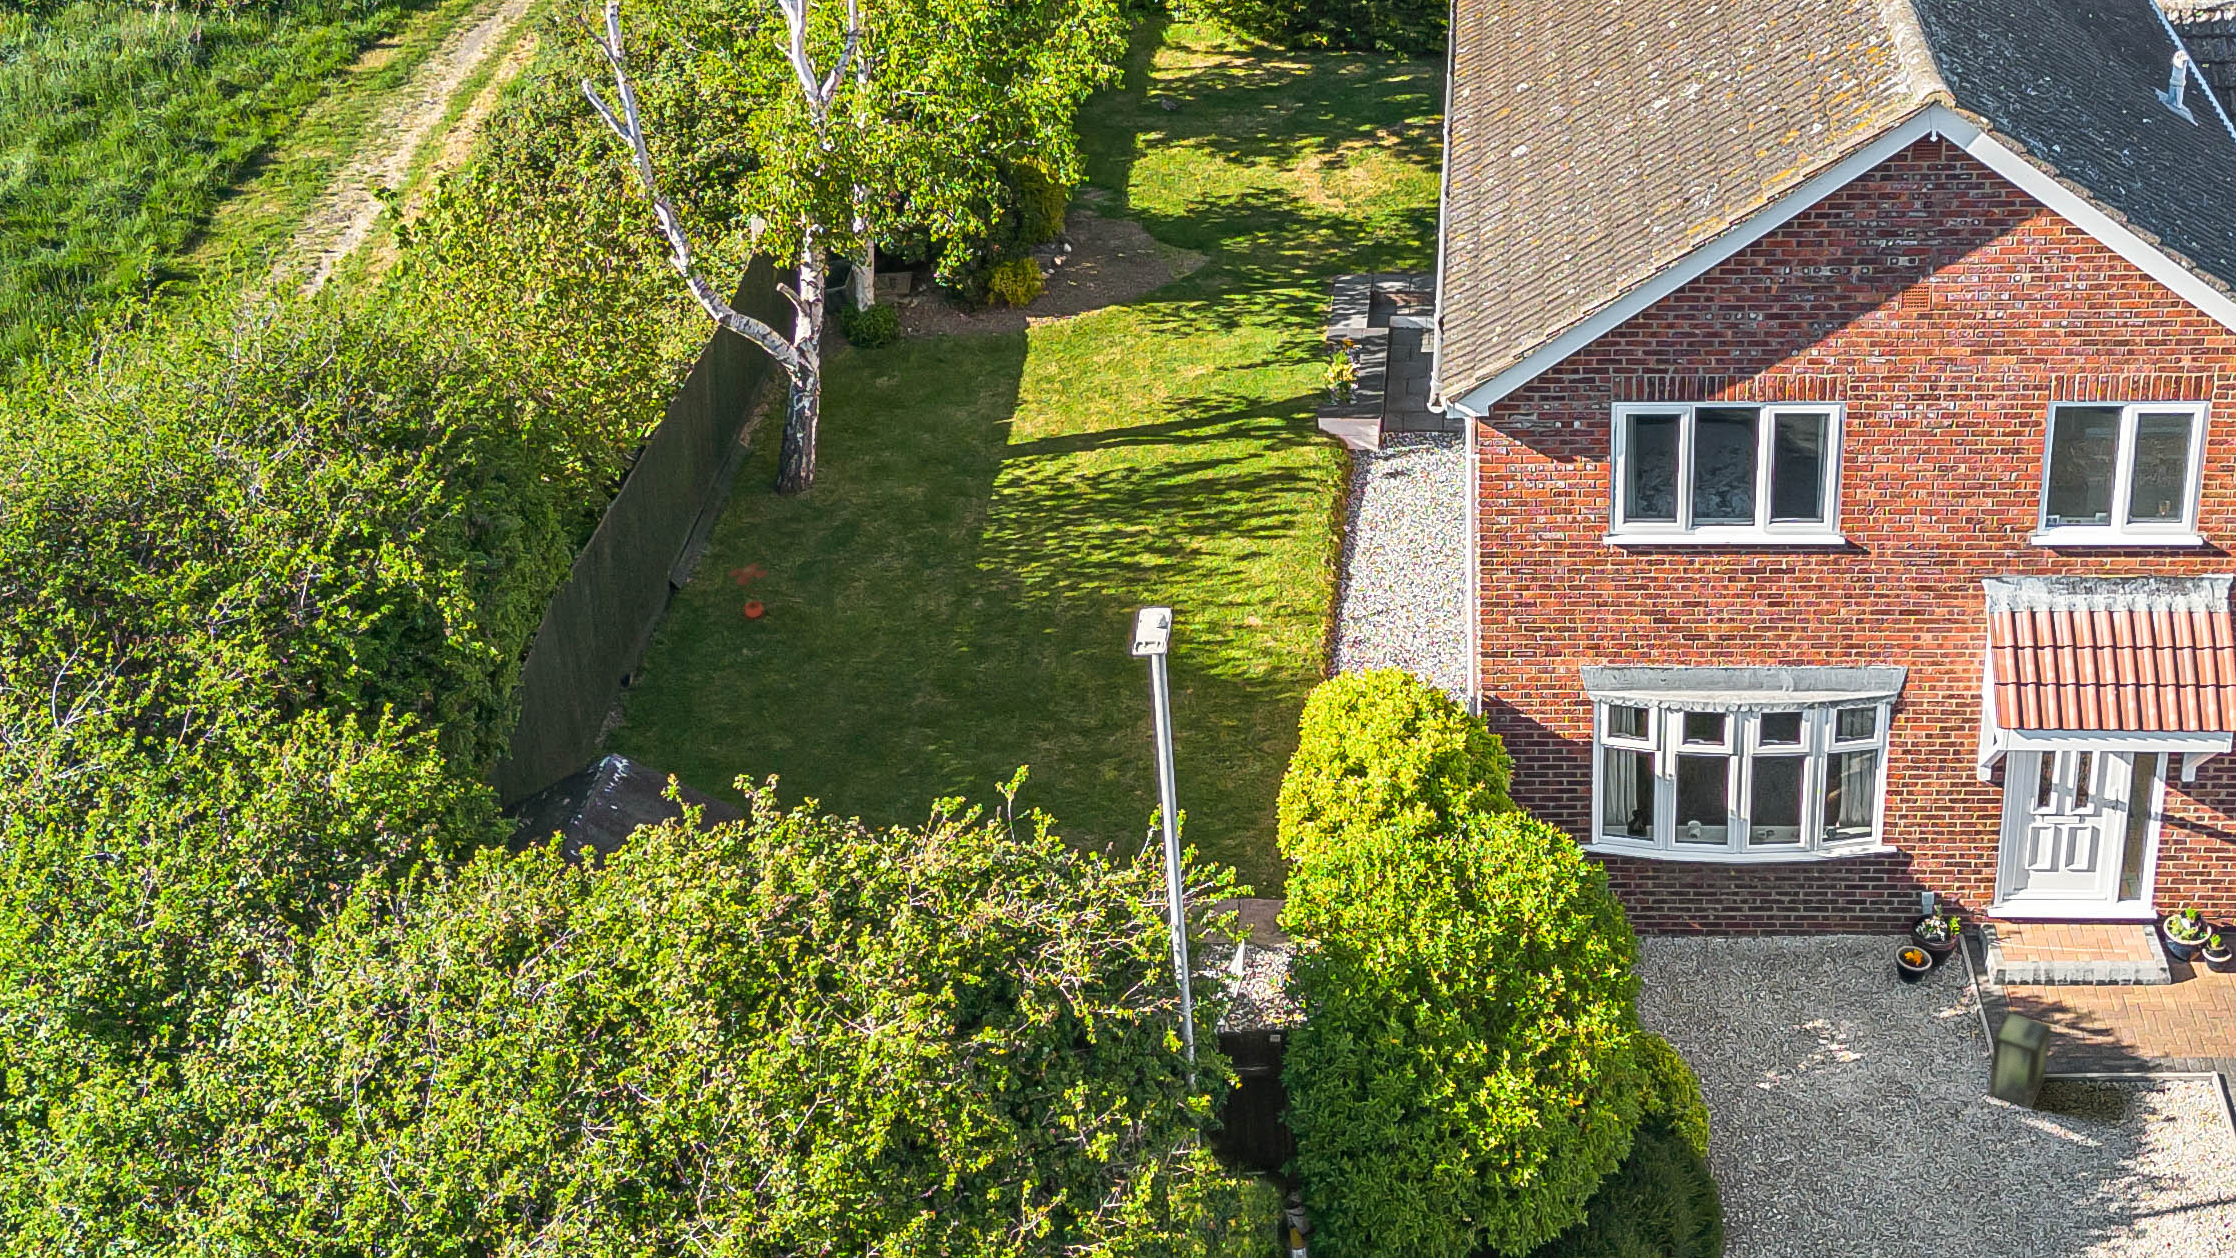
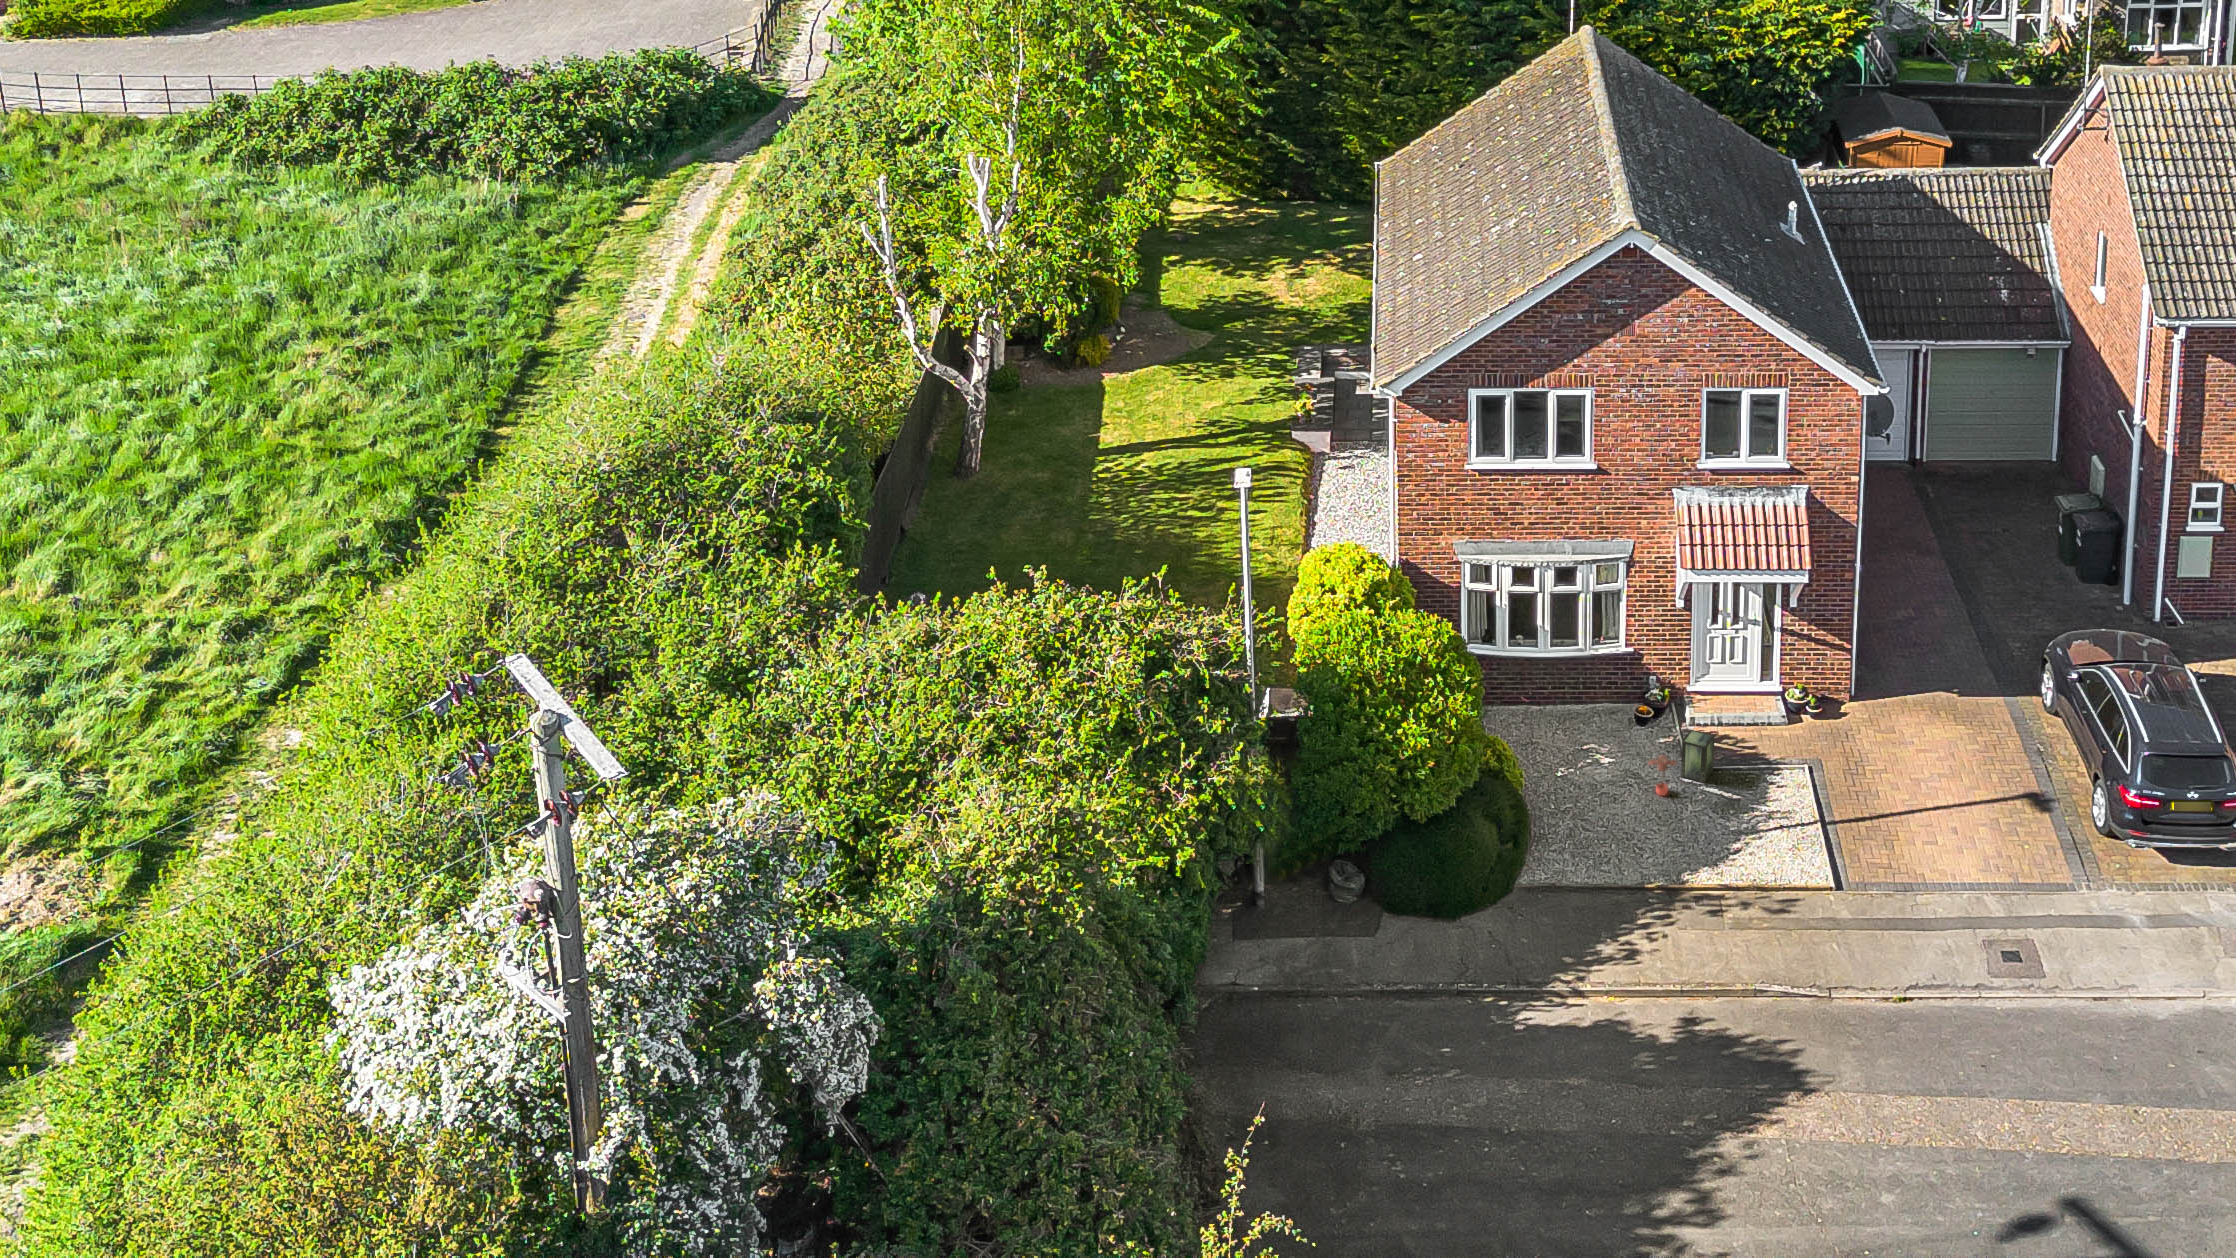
potted plant: present [730,563,767,617] -> present [1649,755,1677,796]

